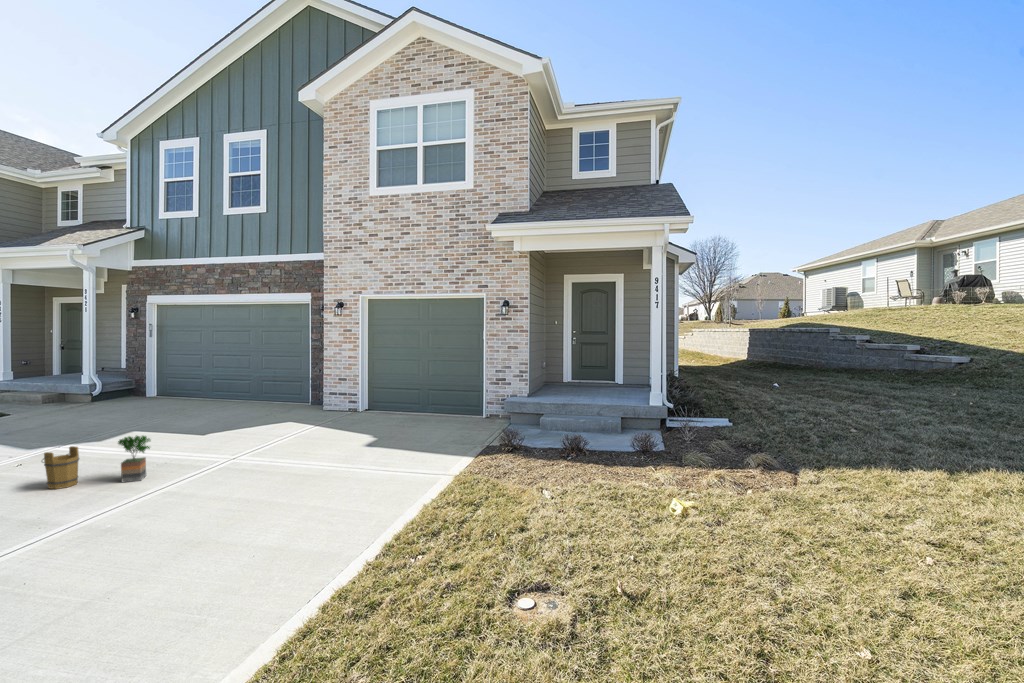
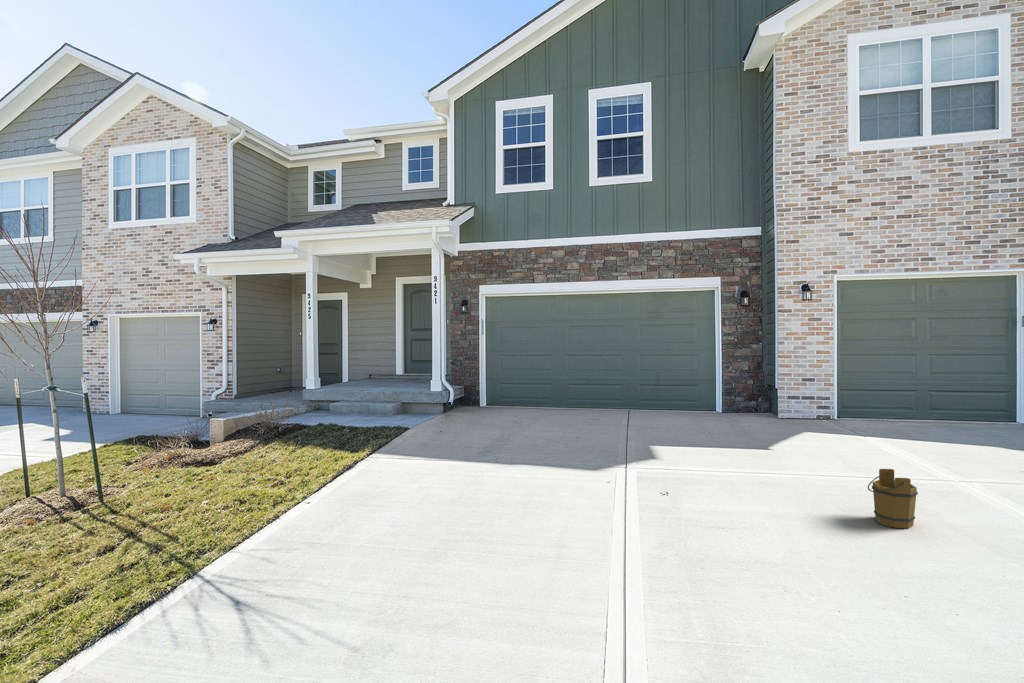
potted tree: present [118,436,151,482] -> none [930,452,992,518]

